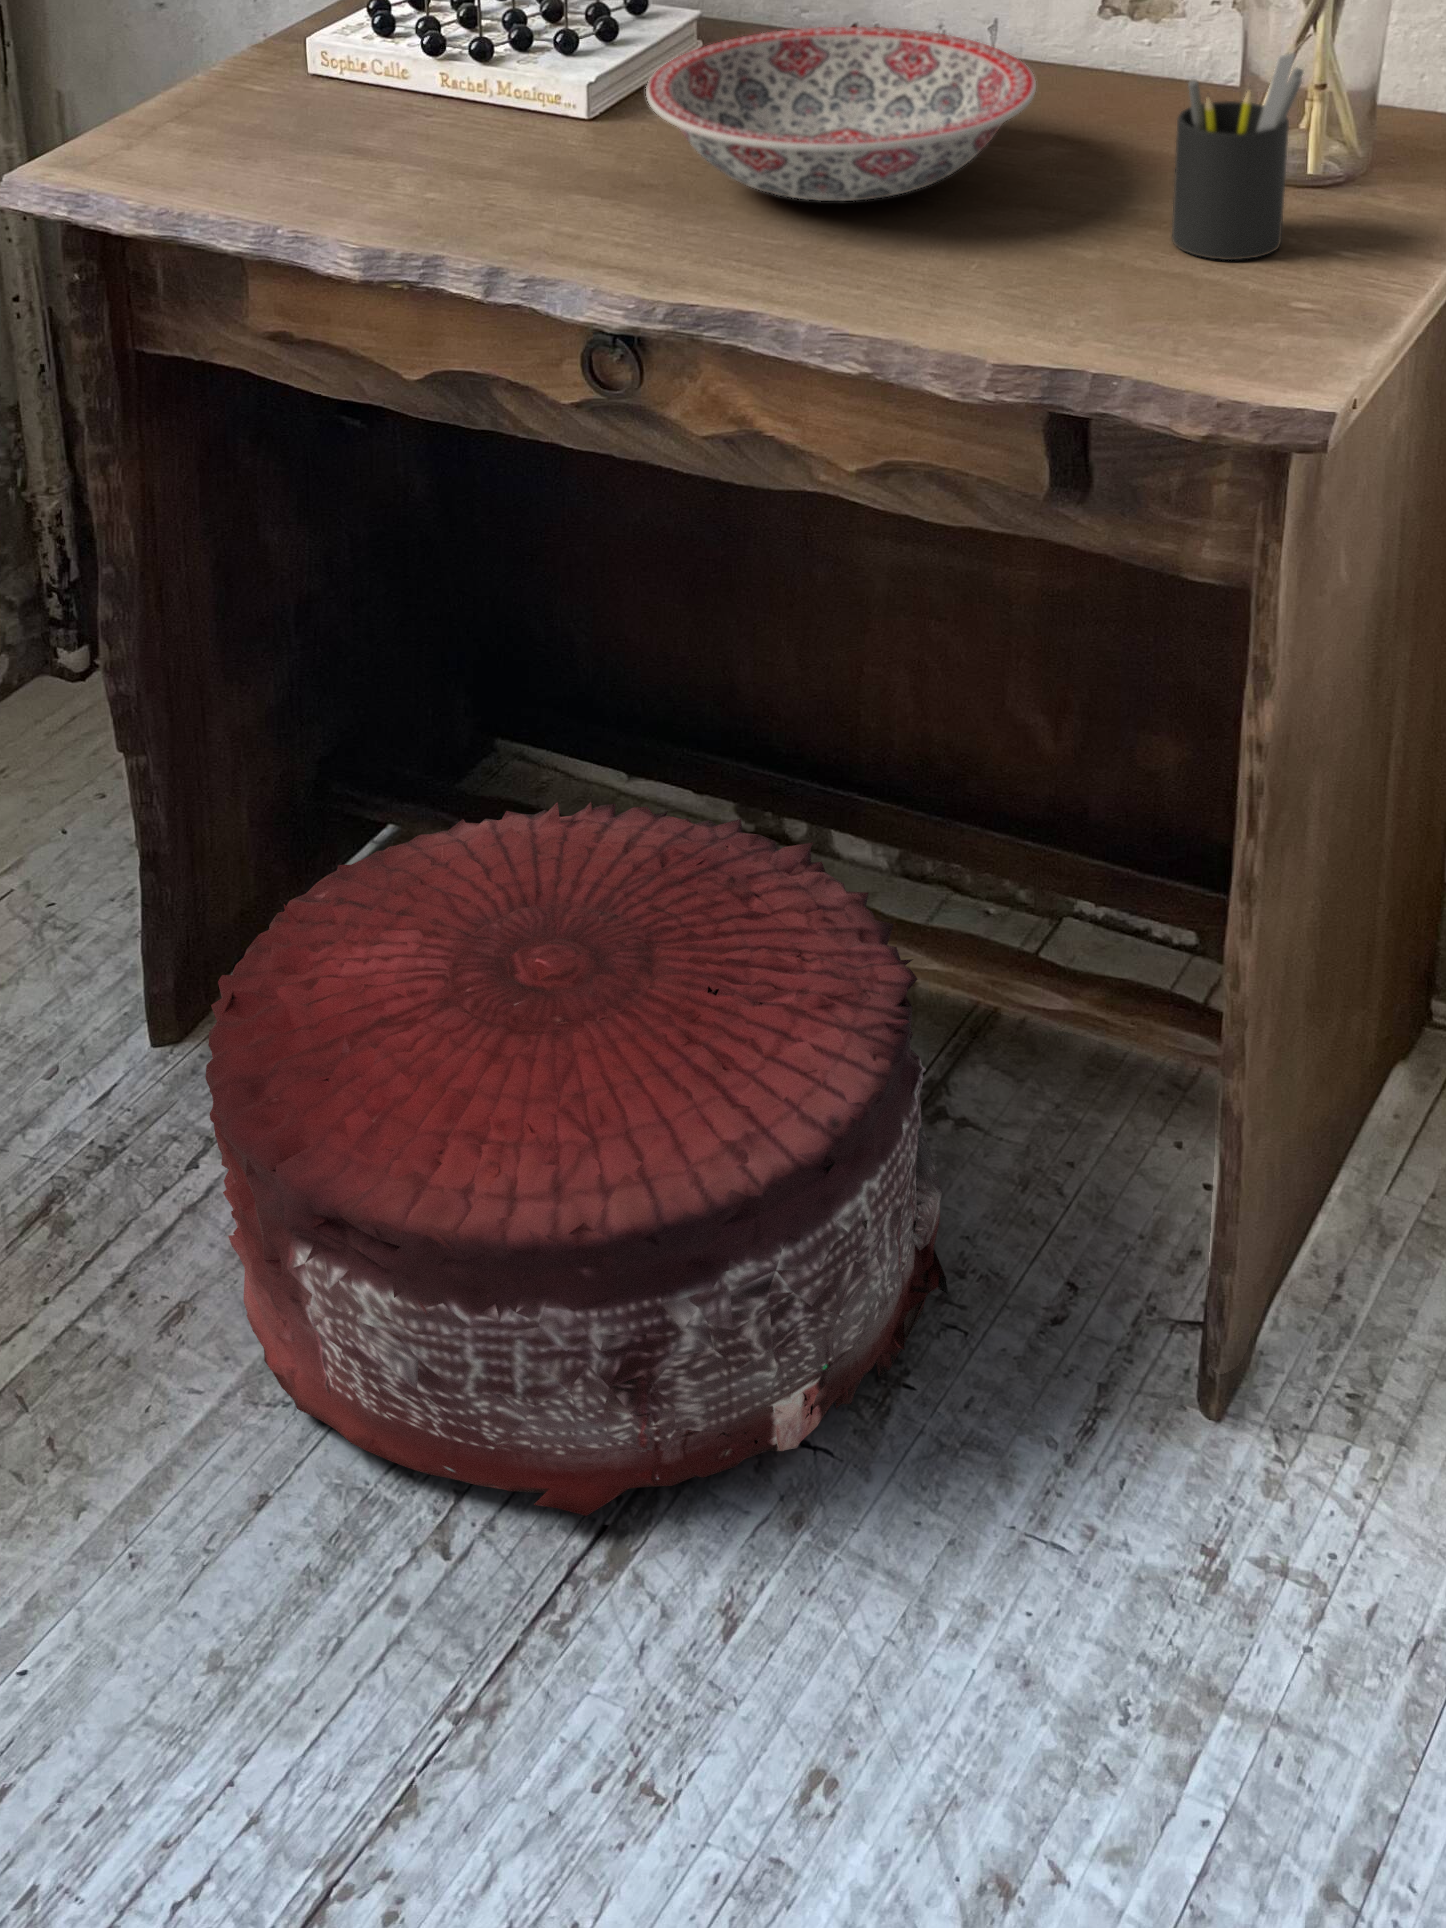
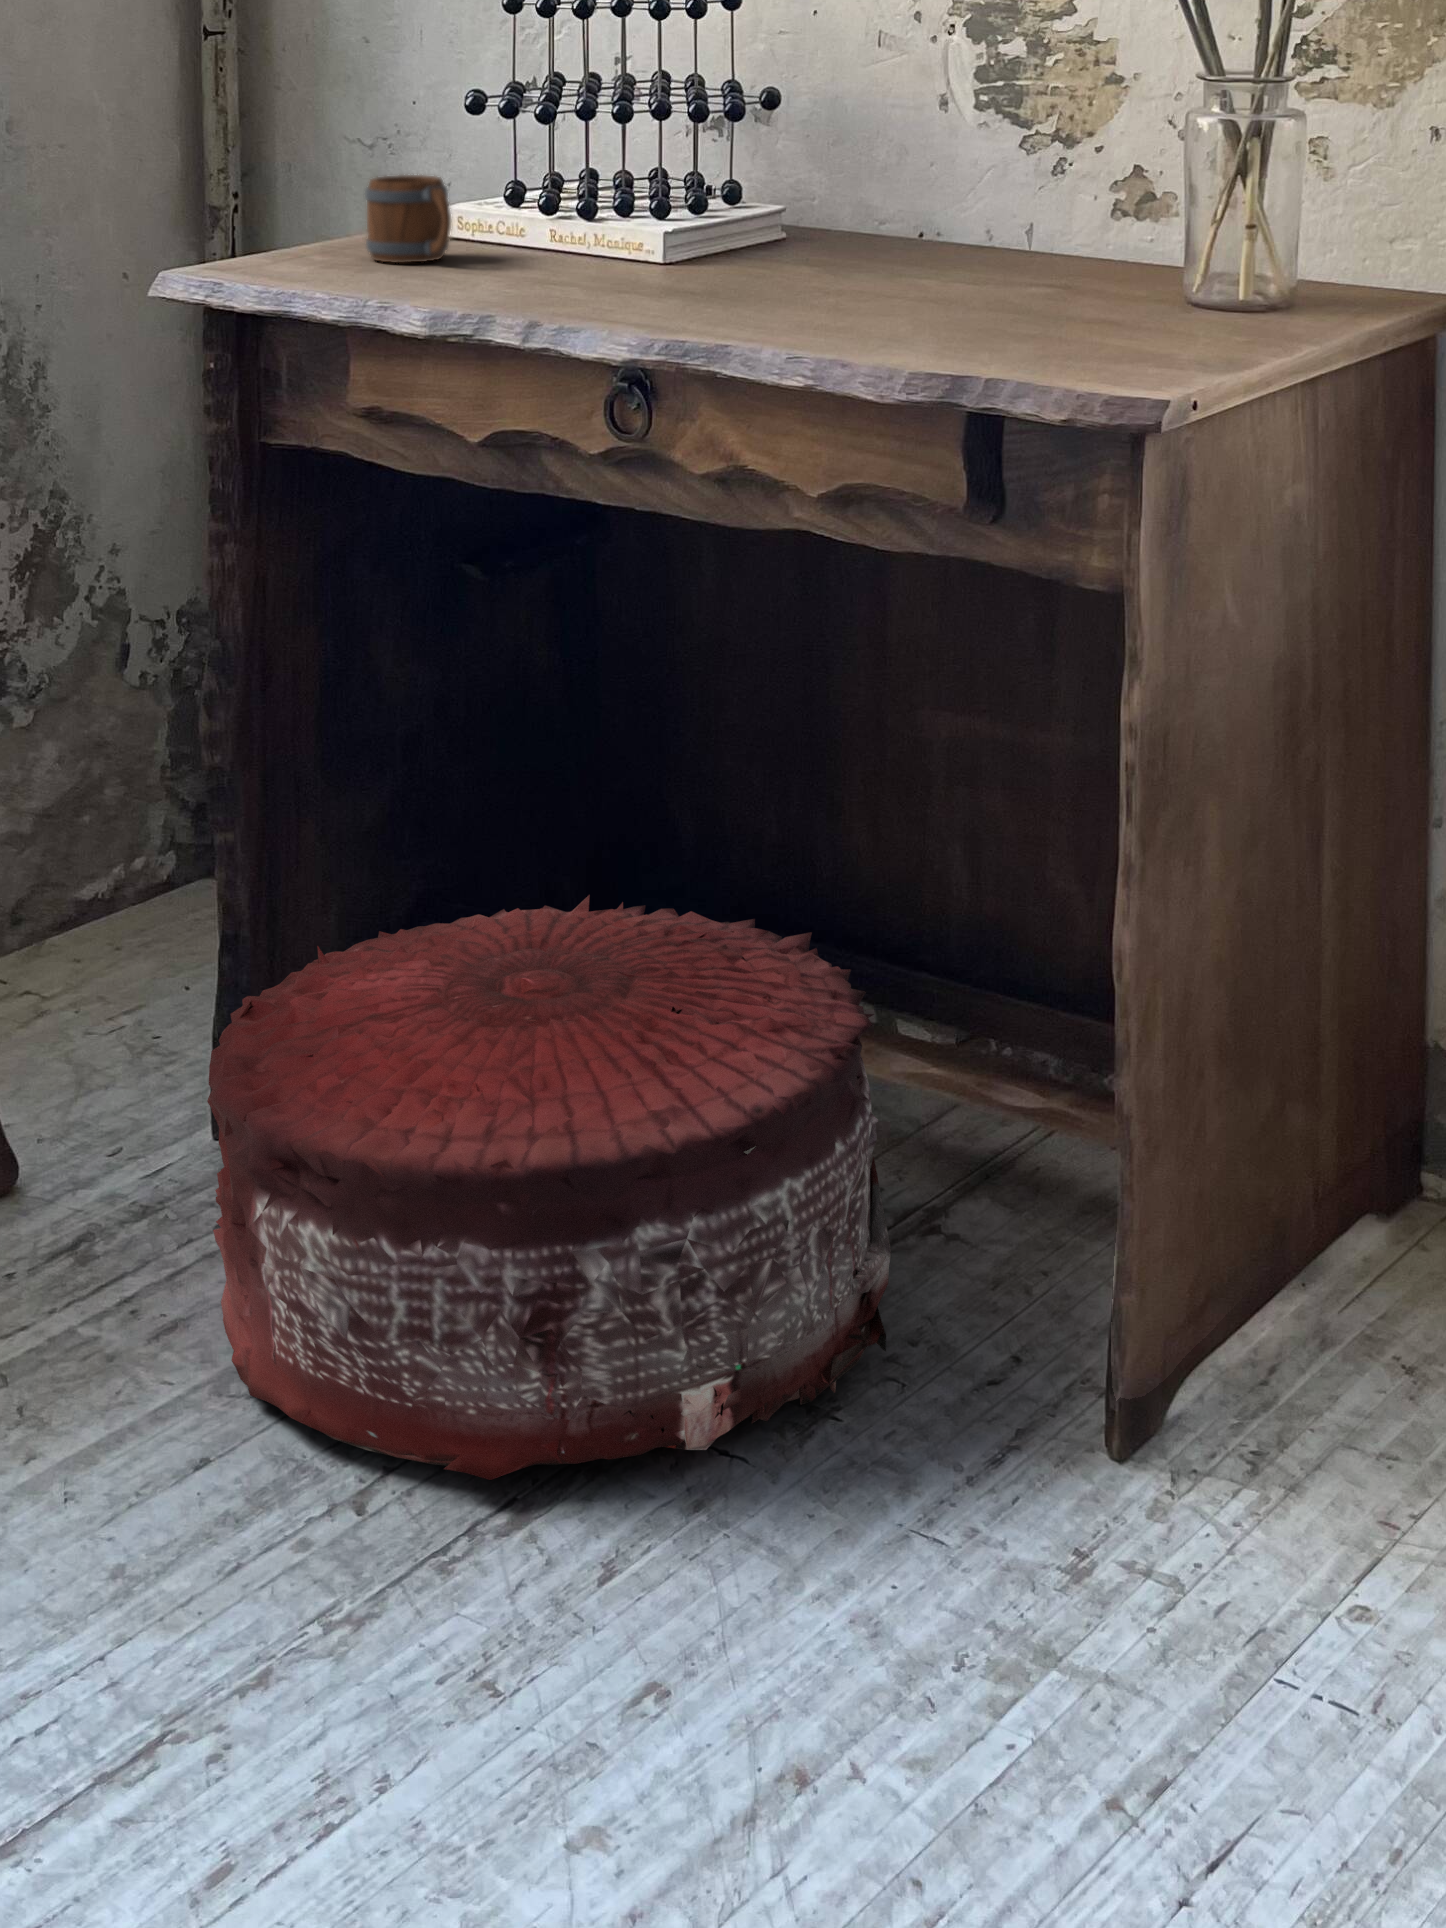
ceramic bowl: present [646,27,1036,201] -> none [675,185,1003,294]
mug: none [242,30,357,145] -> present [365,175,451,263]
pen holder: present [1172,54,1303,260] -> none [1092,151,1194,331]

